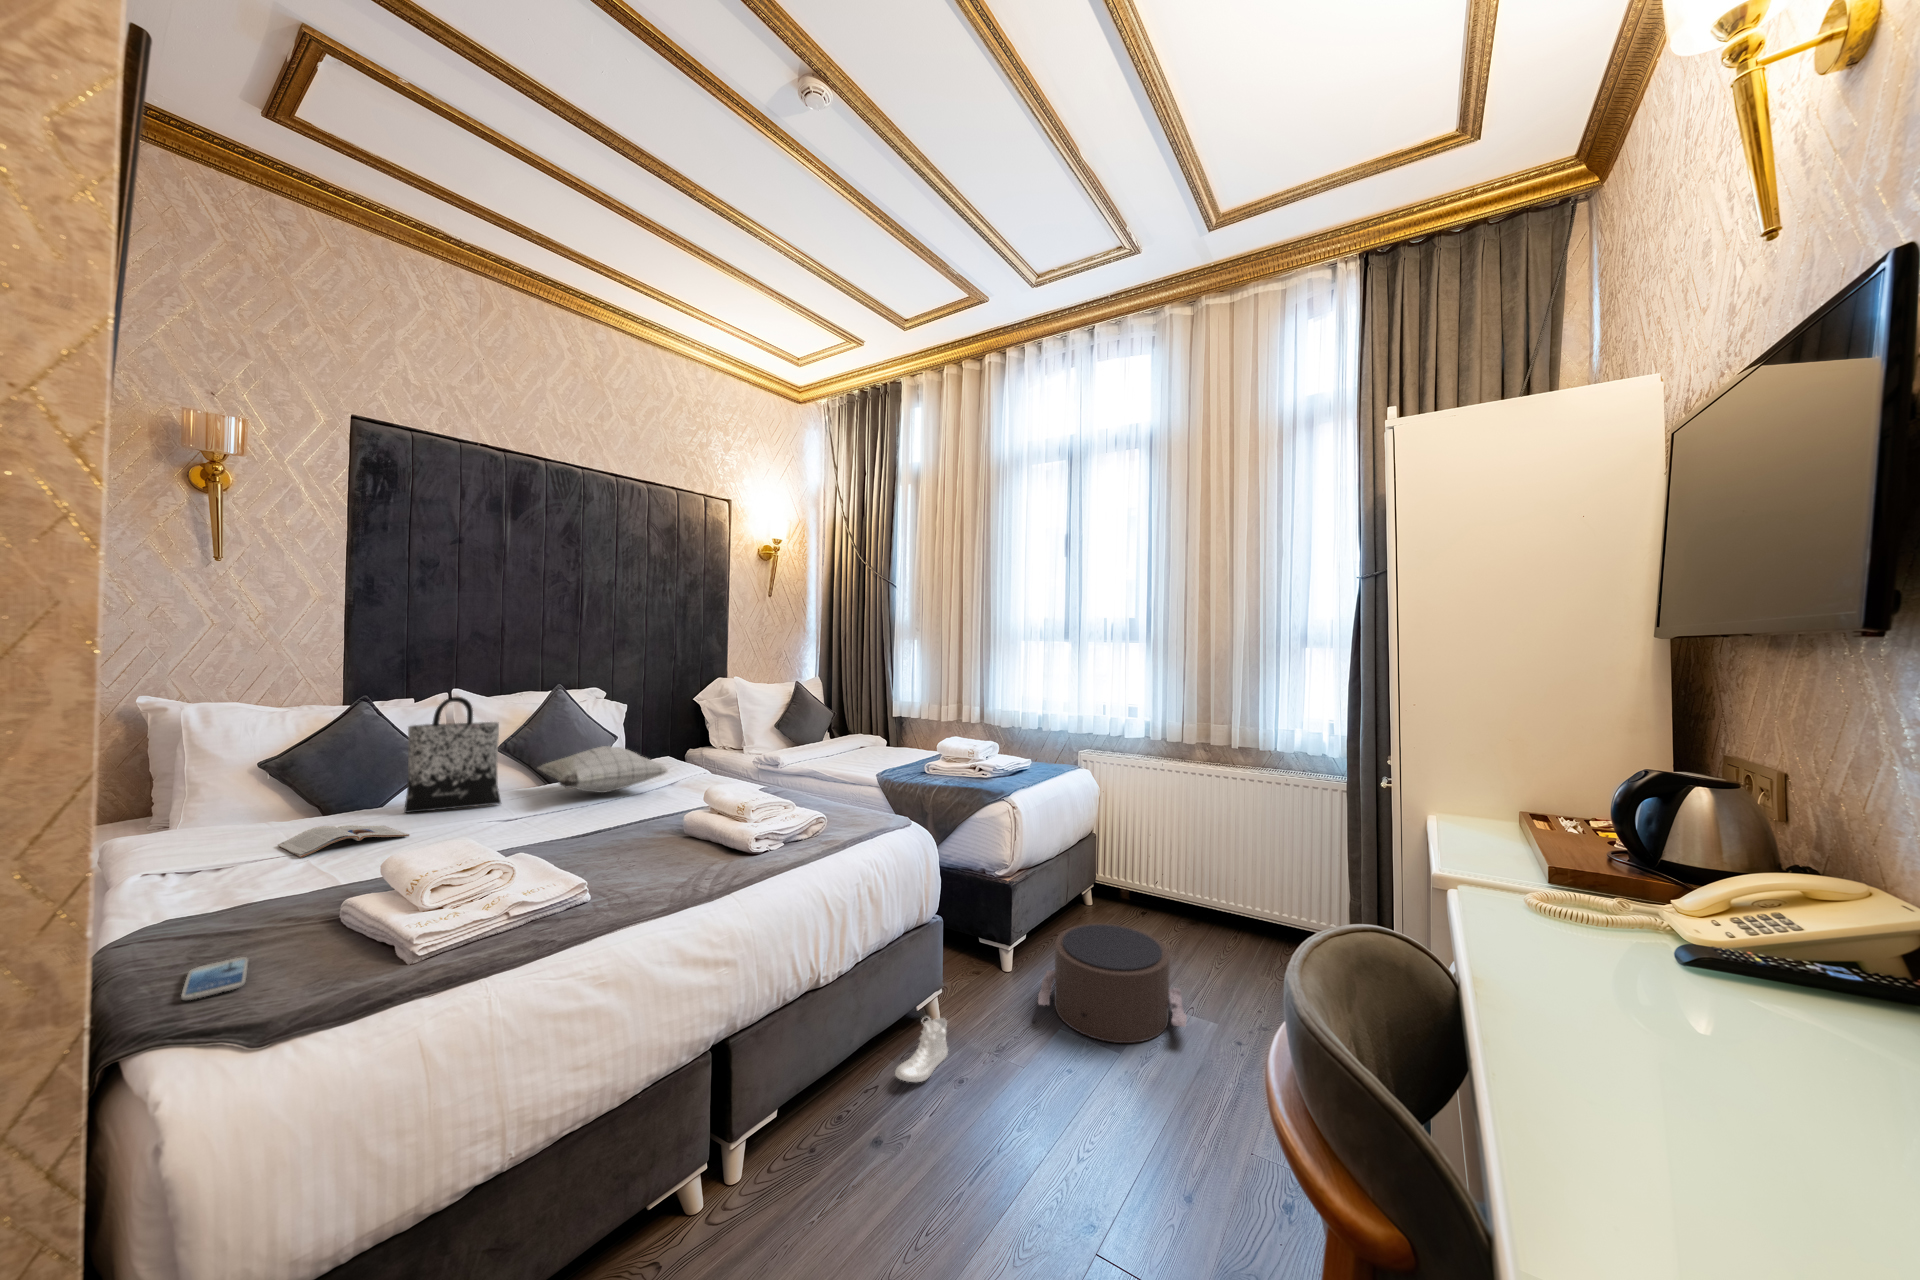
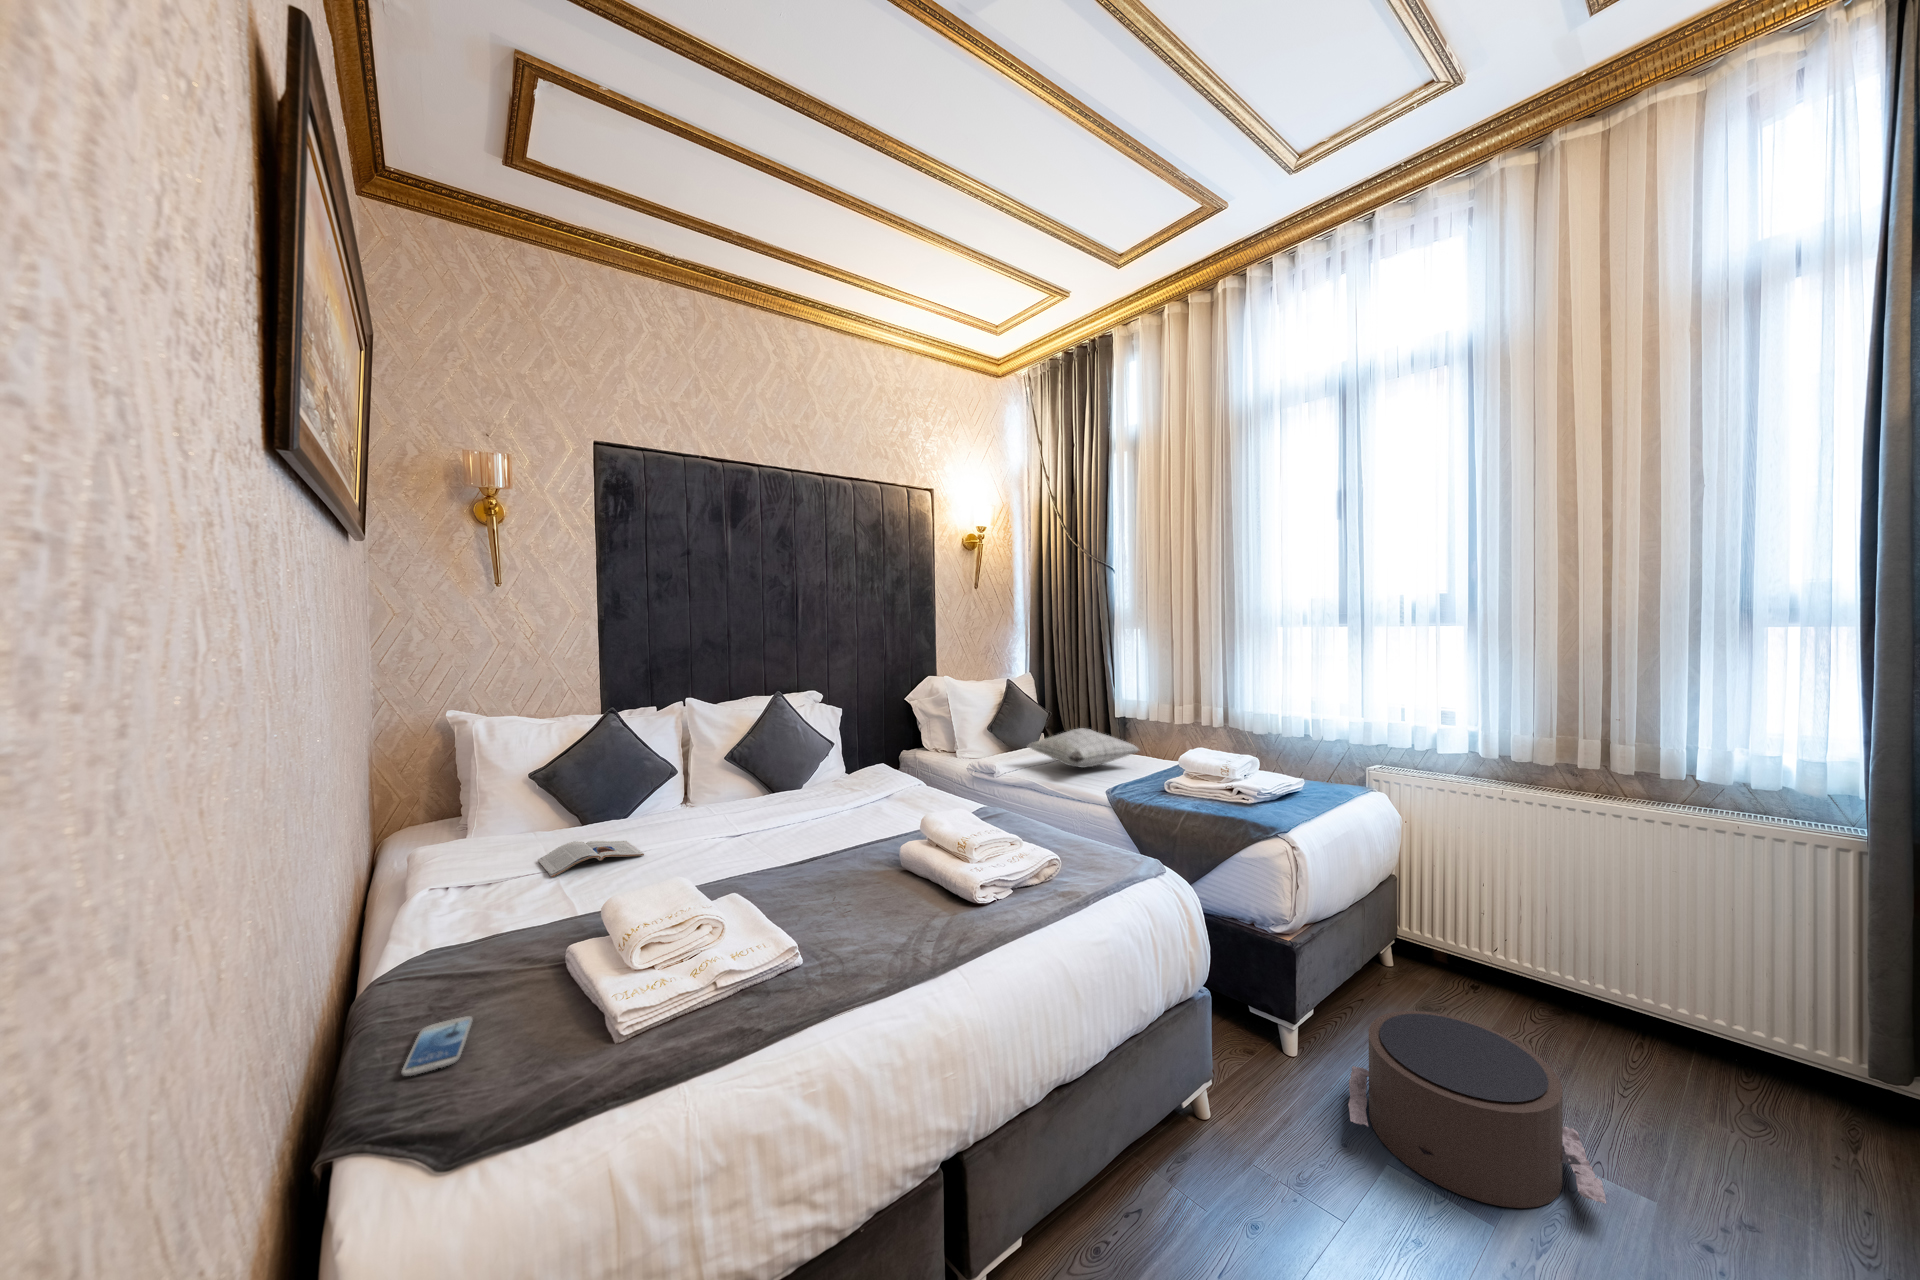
tote bag: present [404,697,501,813] -> none [645,710,728,825]
pillow: present [538,746,668,793] -> present [1028,728,1139,768]
shoe: present [895,1017,948,1082] -> none [1163,1120,1228,1214]

